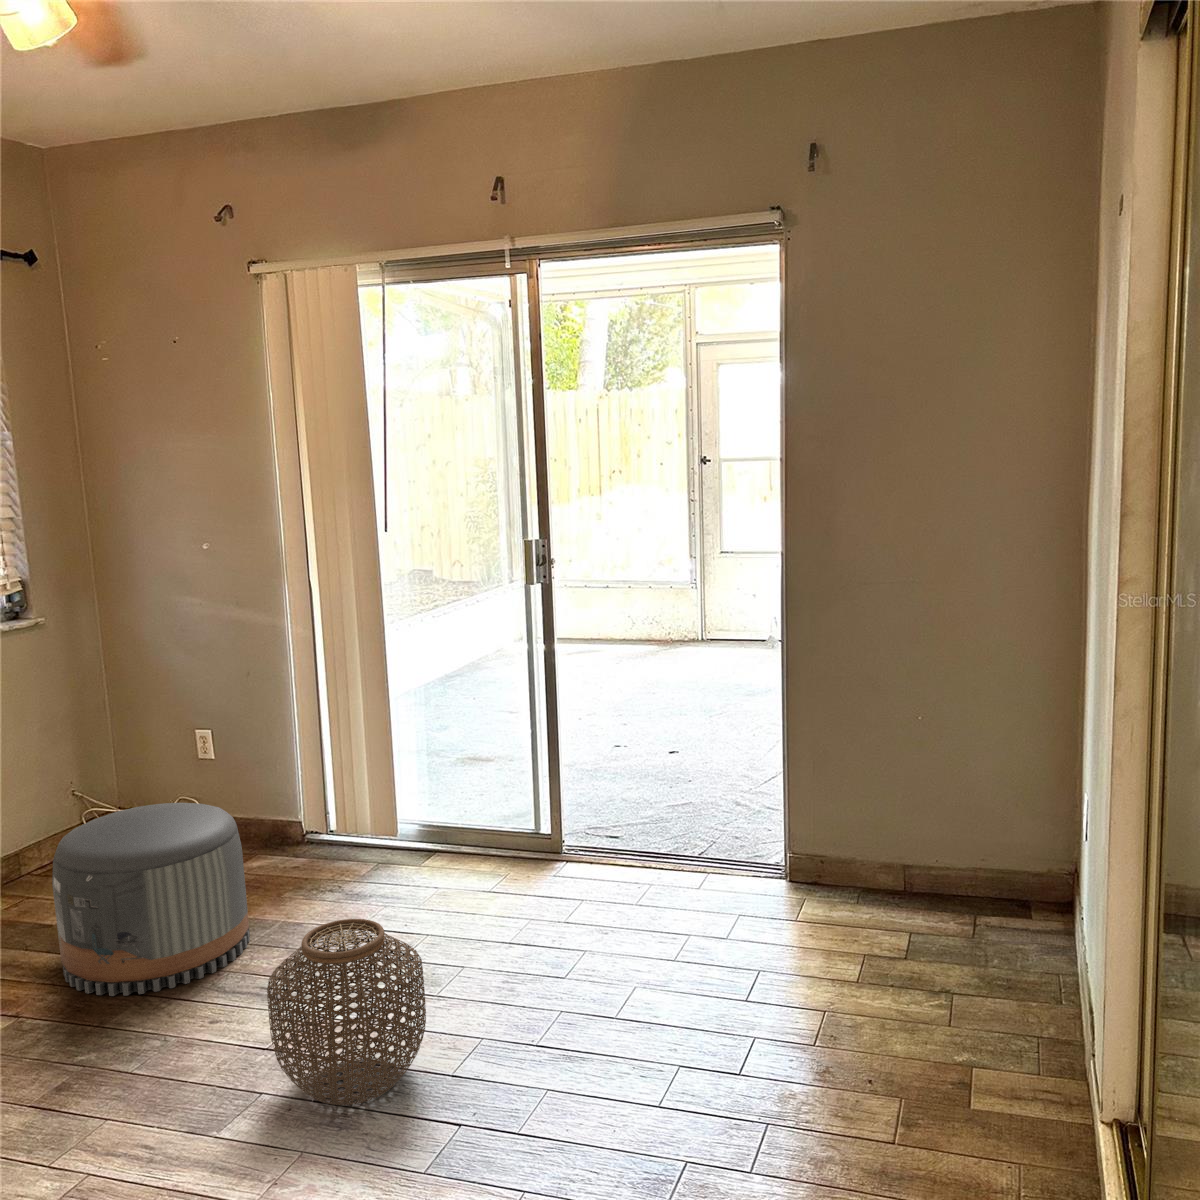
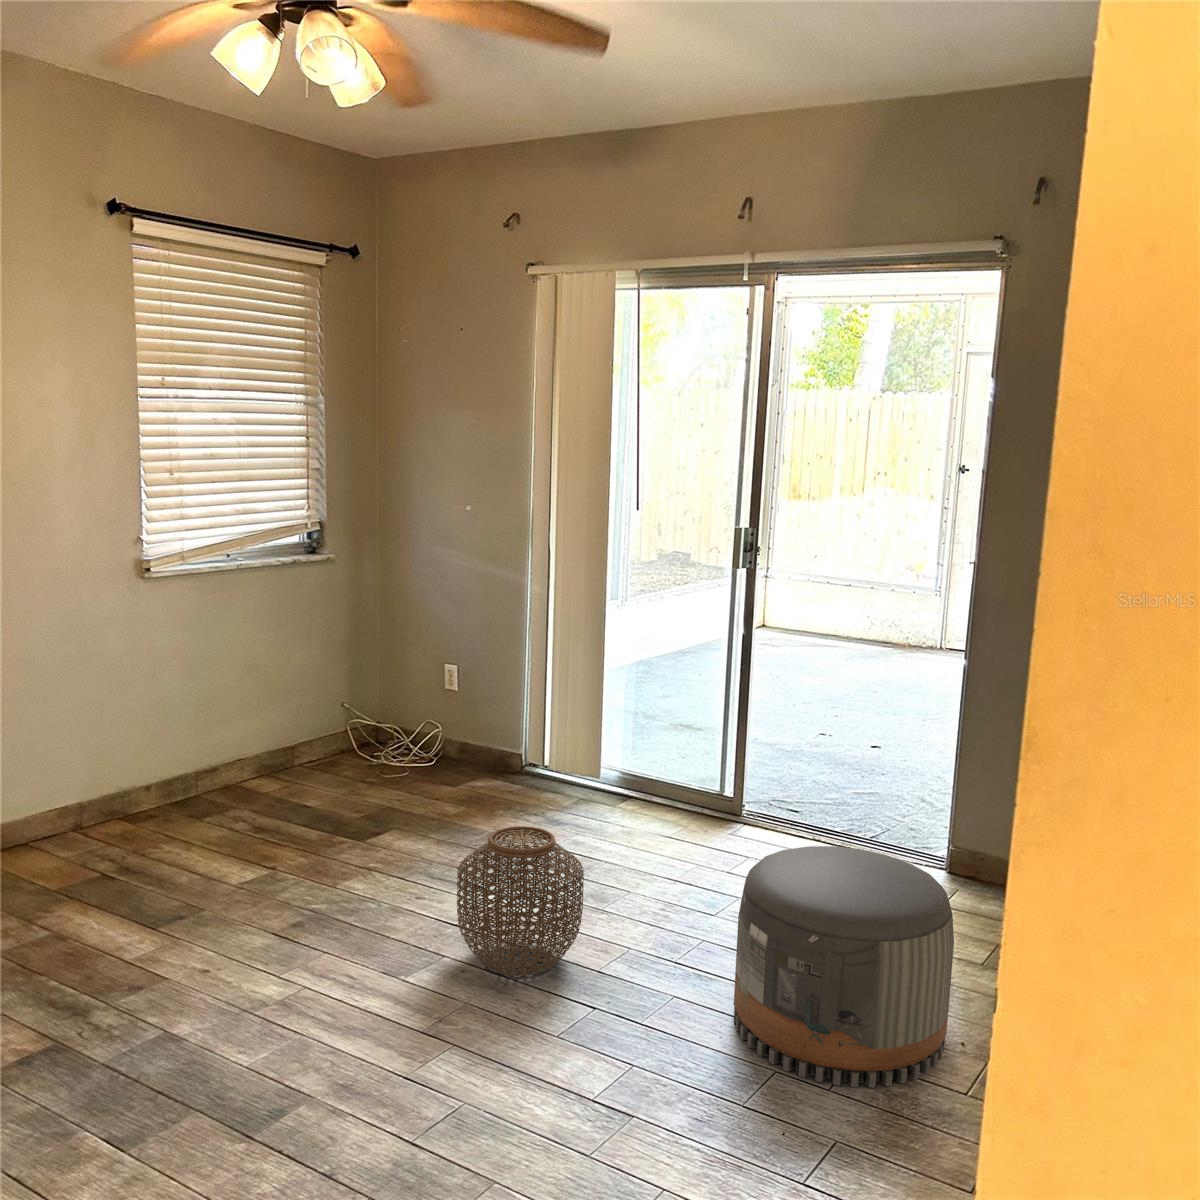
pouf: present [52,803,250,996] -> present [734,846,954,1087]

